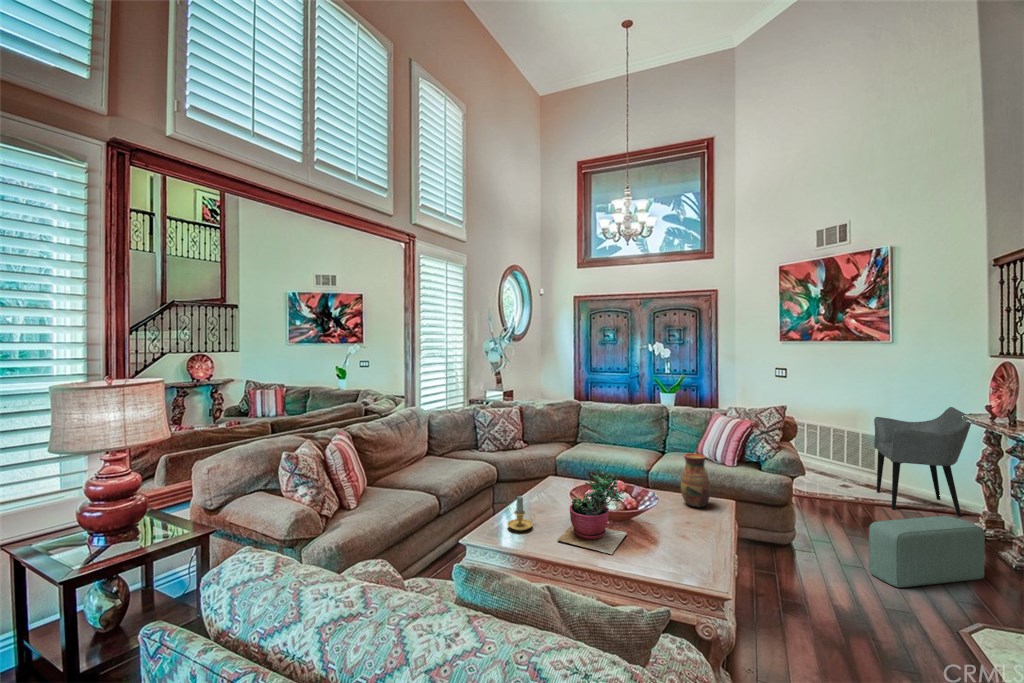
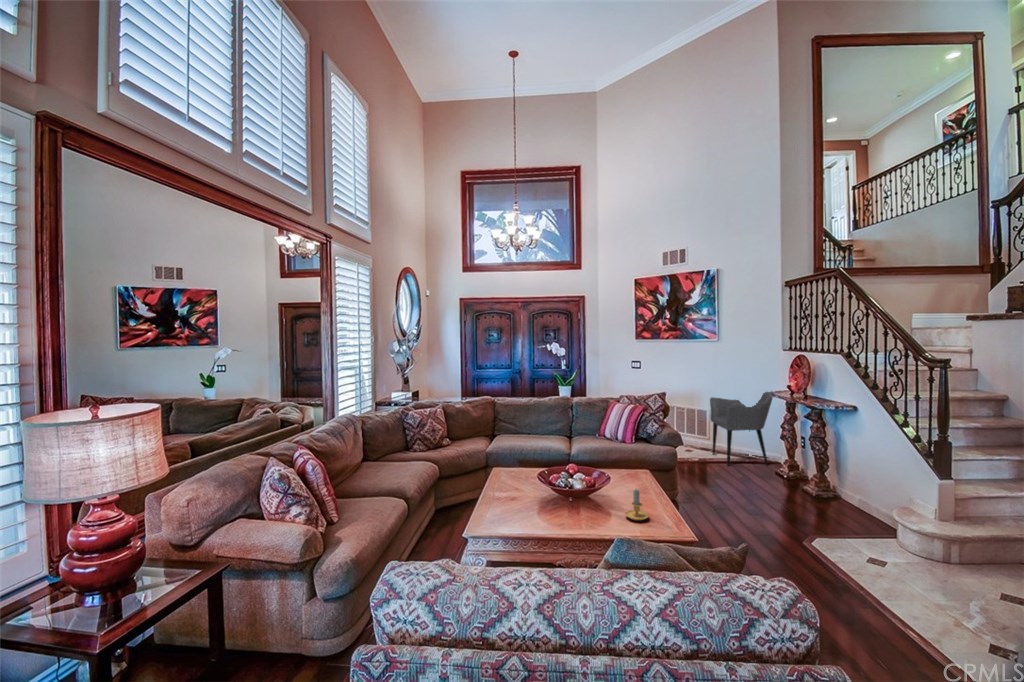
vase: present [680,453,711,507] -> none [617,437,641,481]
succulent plant: present [557,469,627,554] -> none [548,457,598,526]
candle: present [507,496,534,531] -> present [625,489,649,520]
pouf: present [869,516,985,588] -> none [735,465,798,520]

